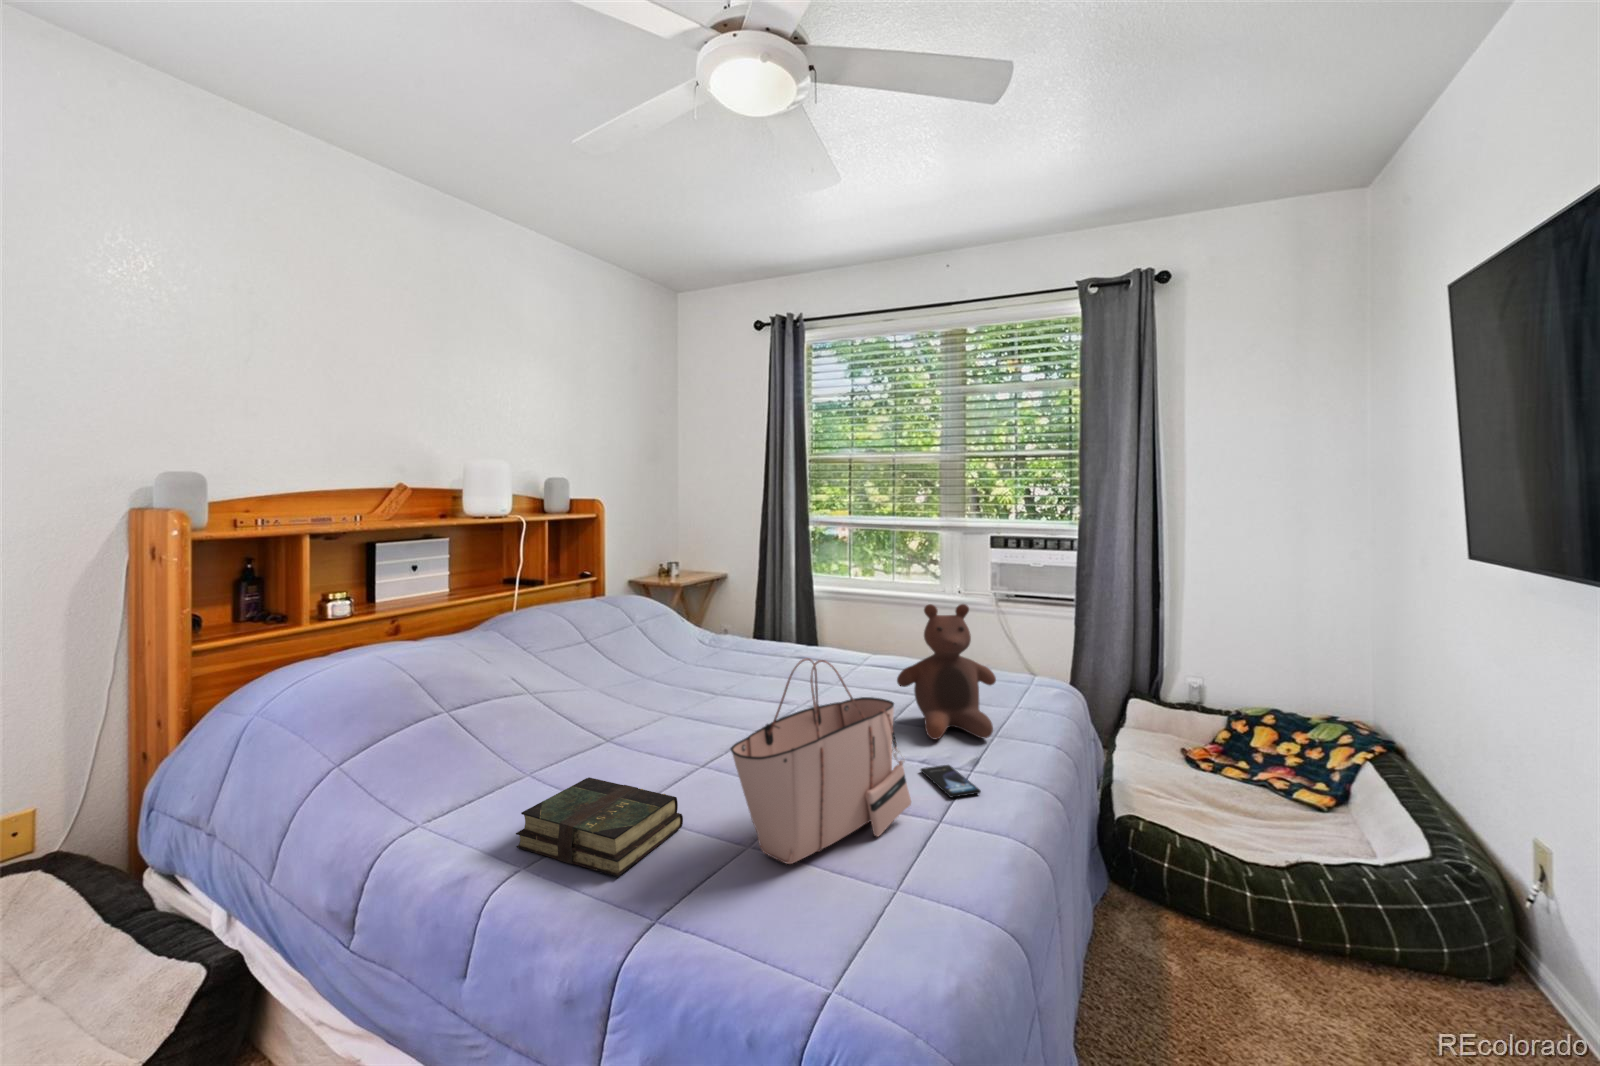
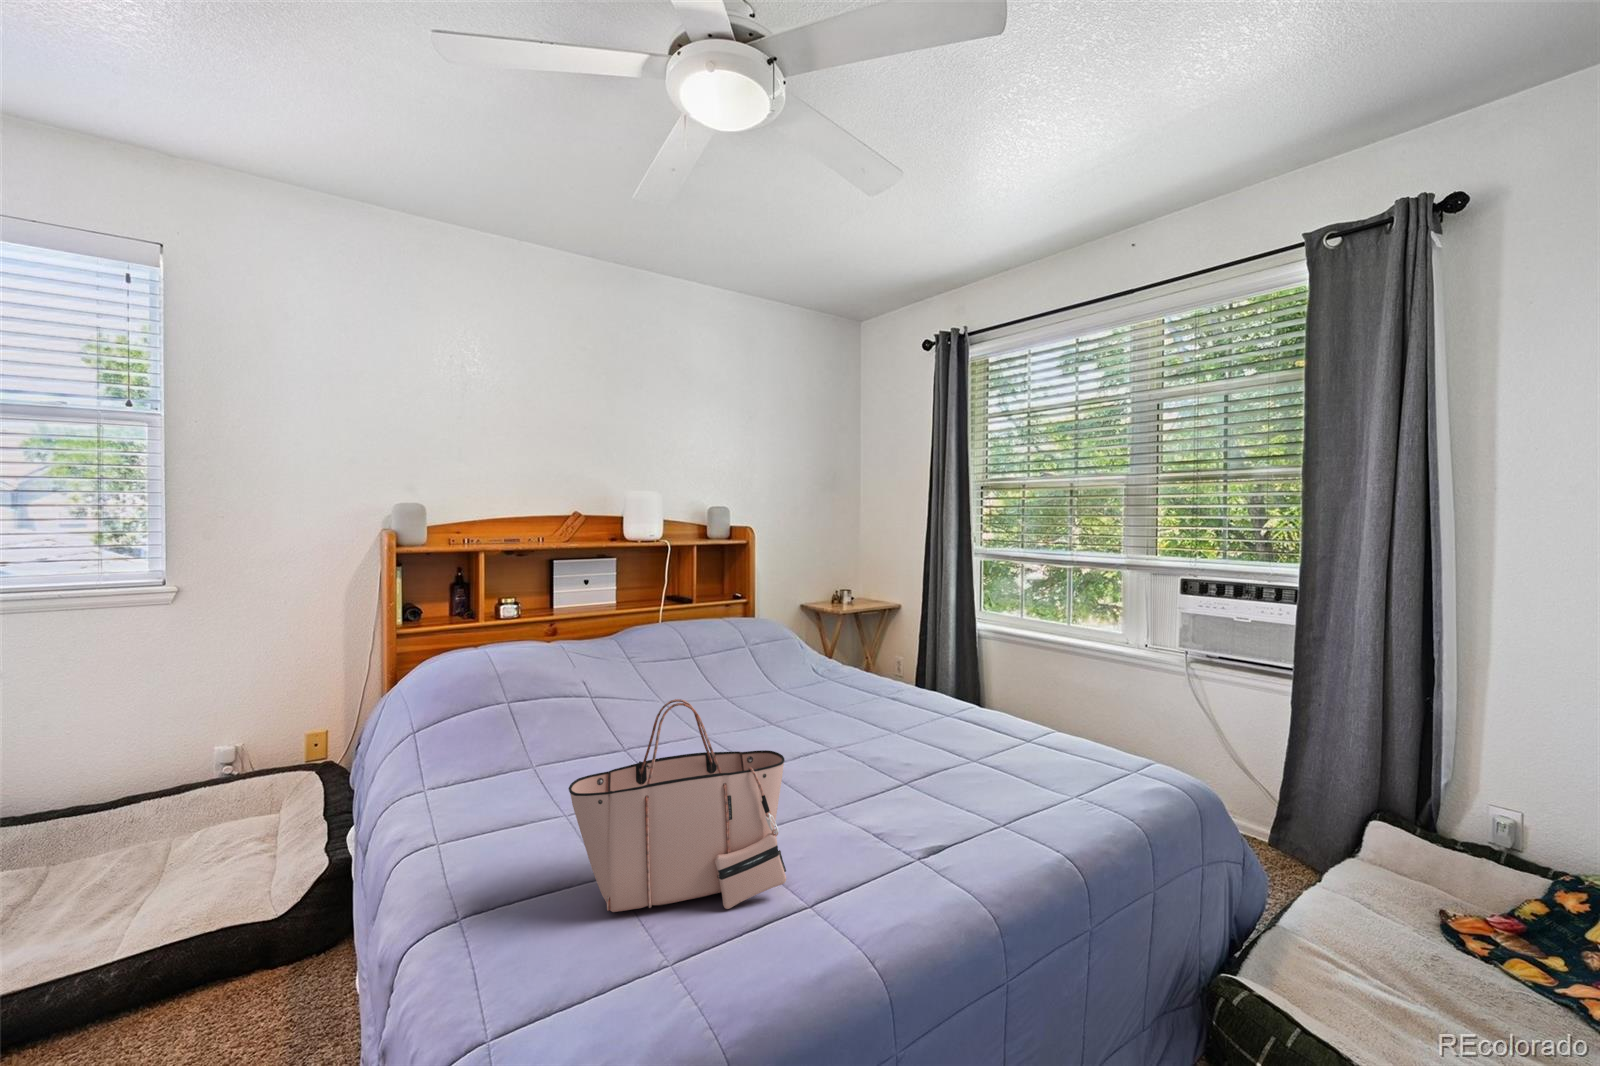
stuffed bear: present [897,604,996,739] -> none [905,655,1025,828]
smartphone: present [921,765,981,797] -> none [853,845,899,892]
book: present [516,777,683,877] -> none [452,783,581,880]

